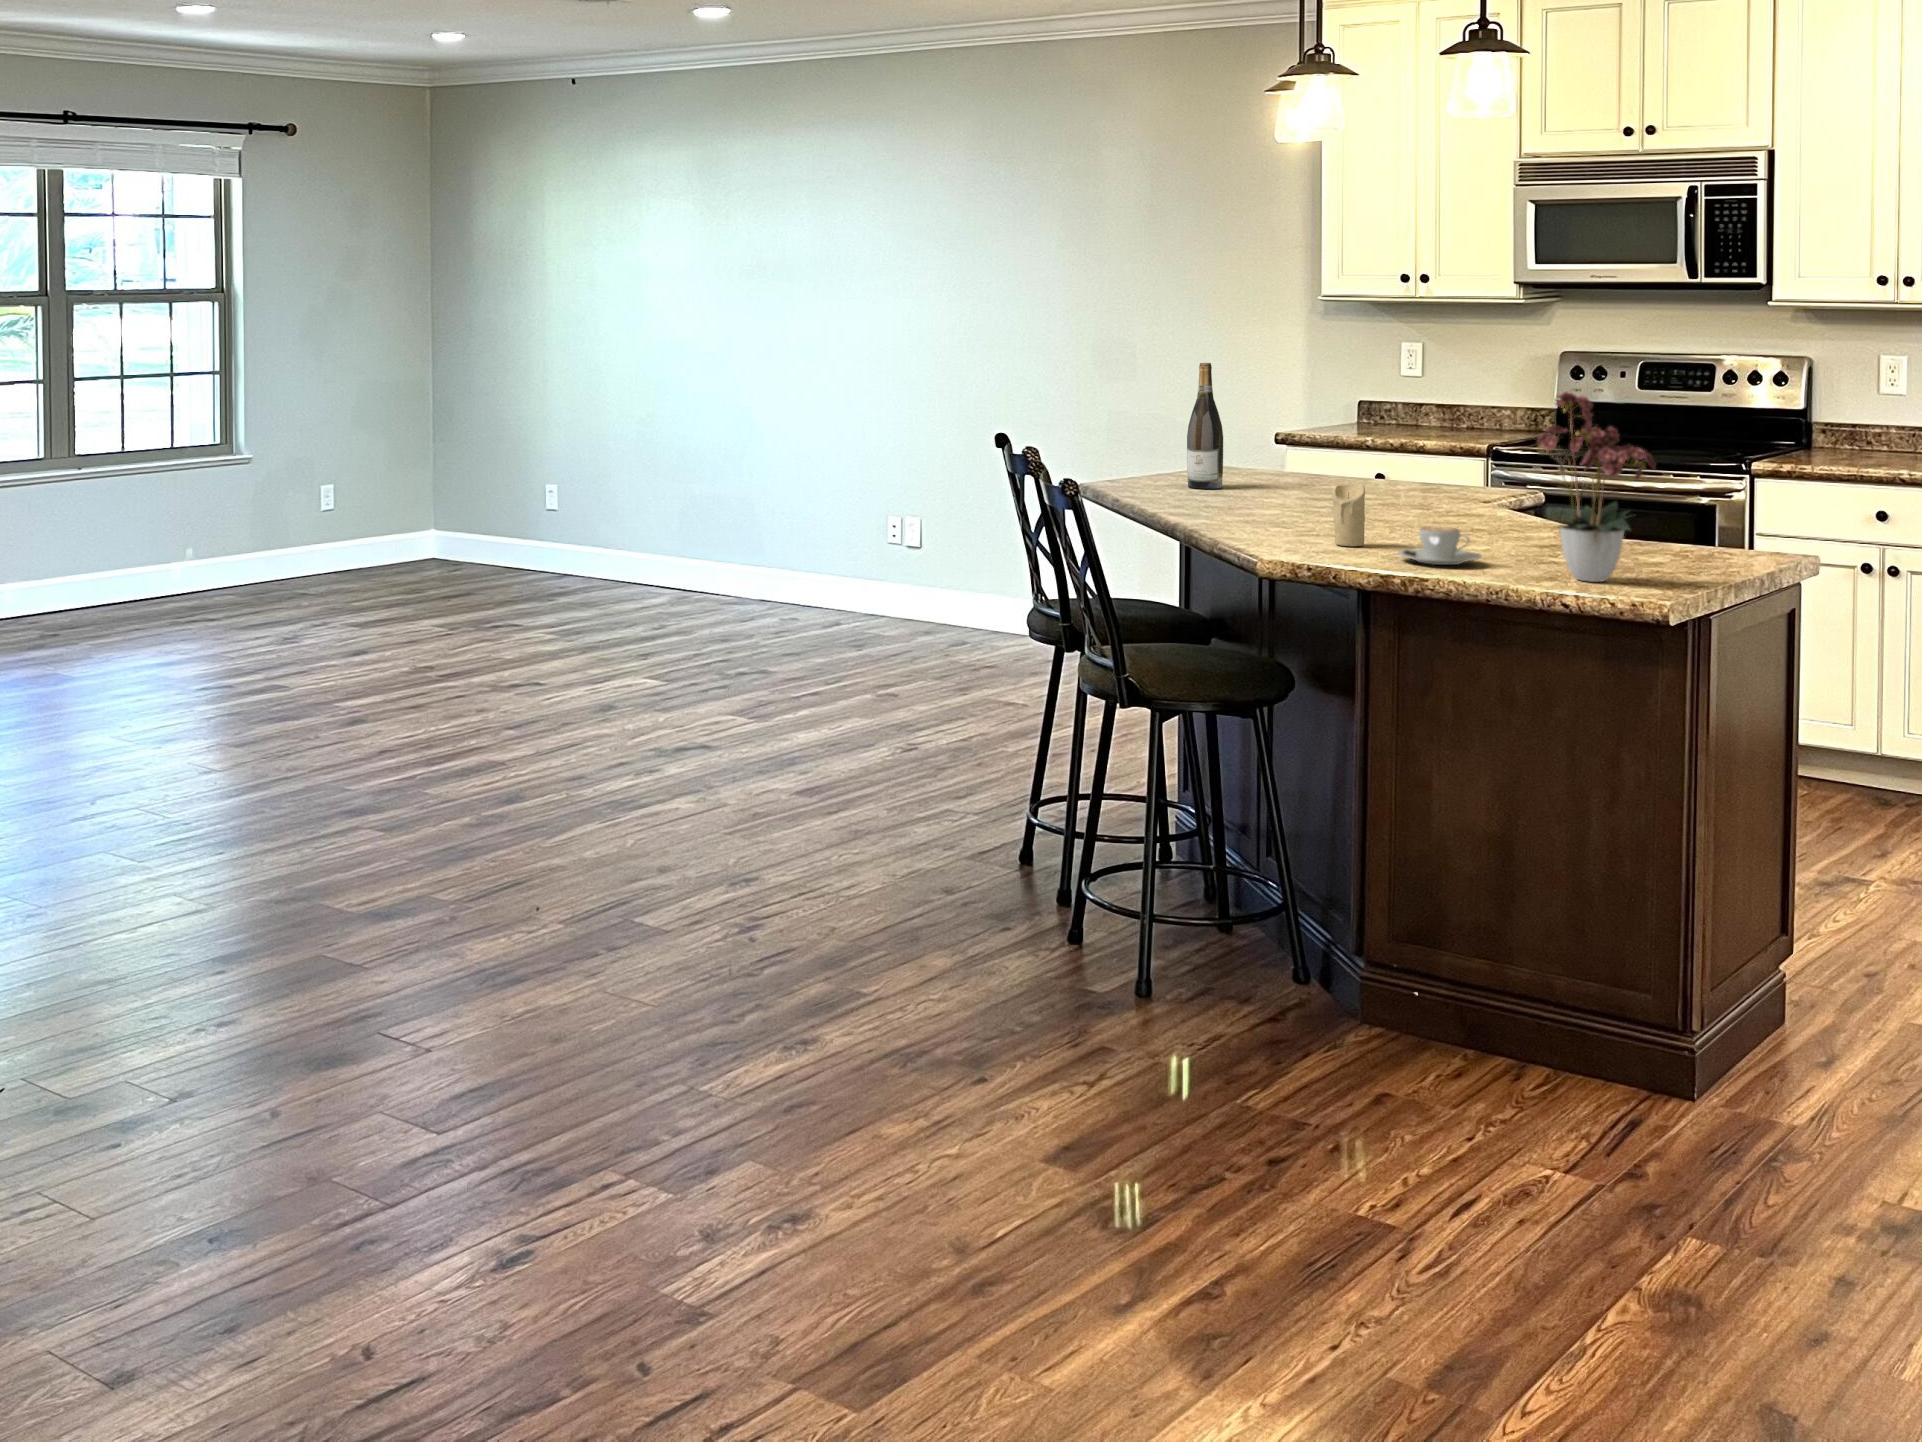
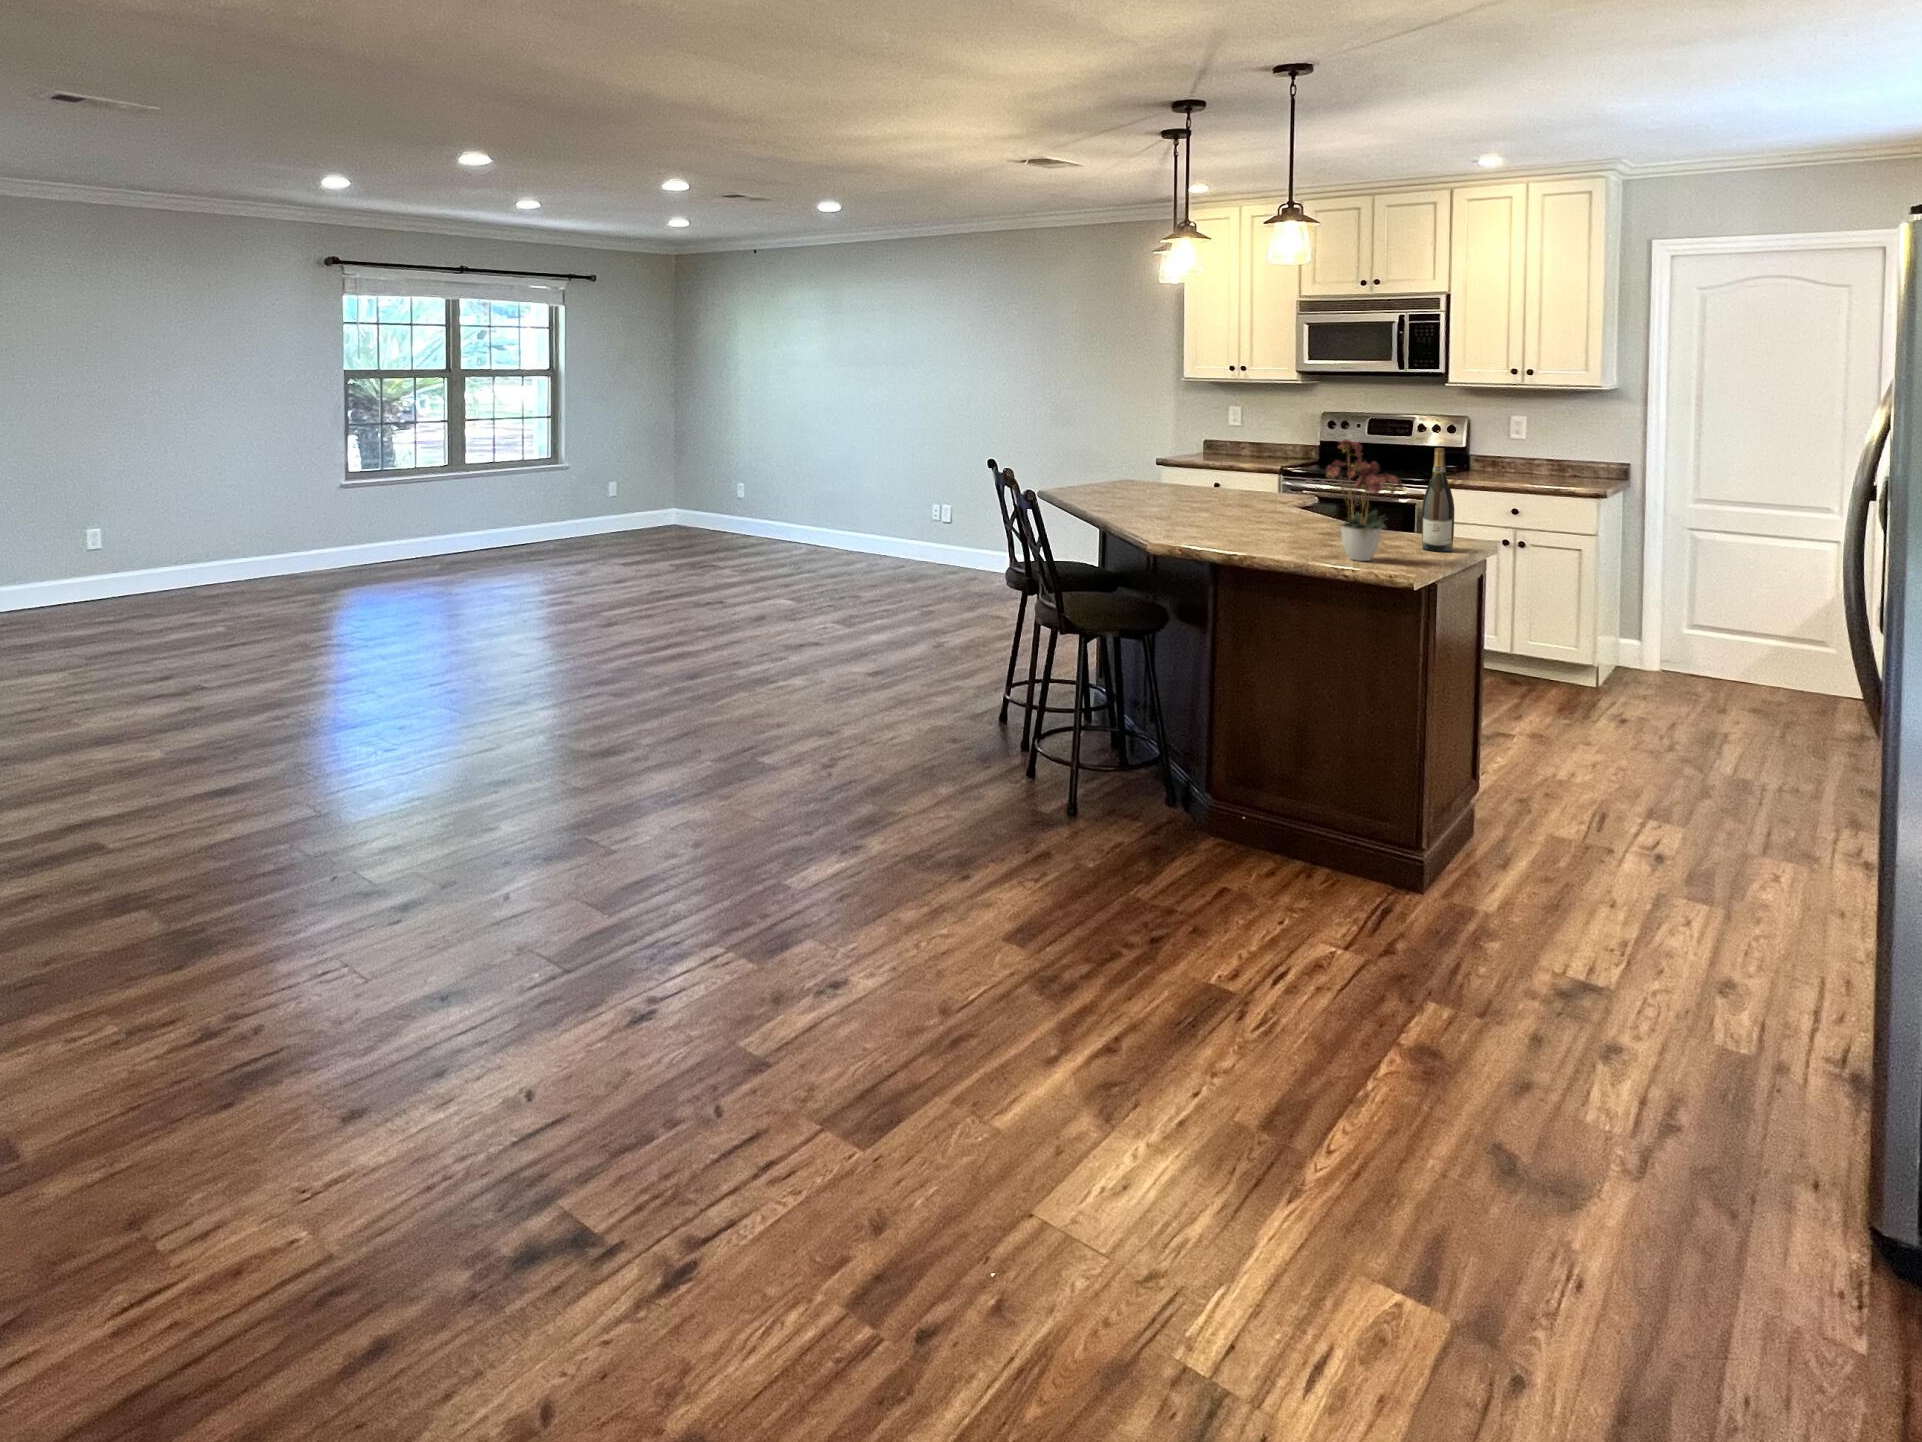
wine bottle: present [1187,363,1223,489] -> present [1422,448,1454,552]
candle: present [1333,483,1365,546] -> none [1195,495,1215,535]
coffee cup: present [1398,527,1482,565] -> none [1236,524,1290,549]

